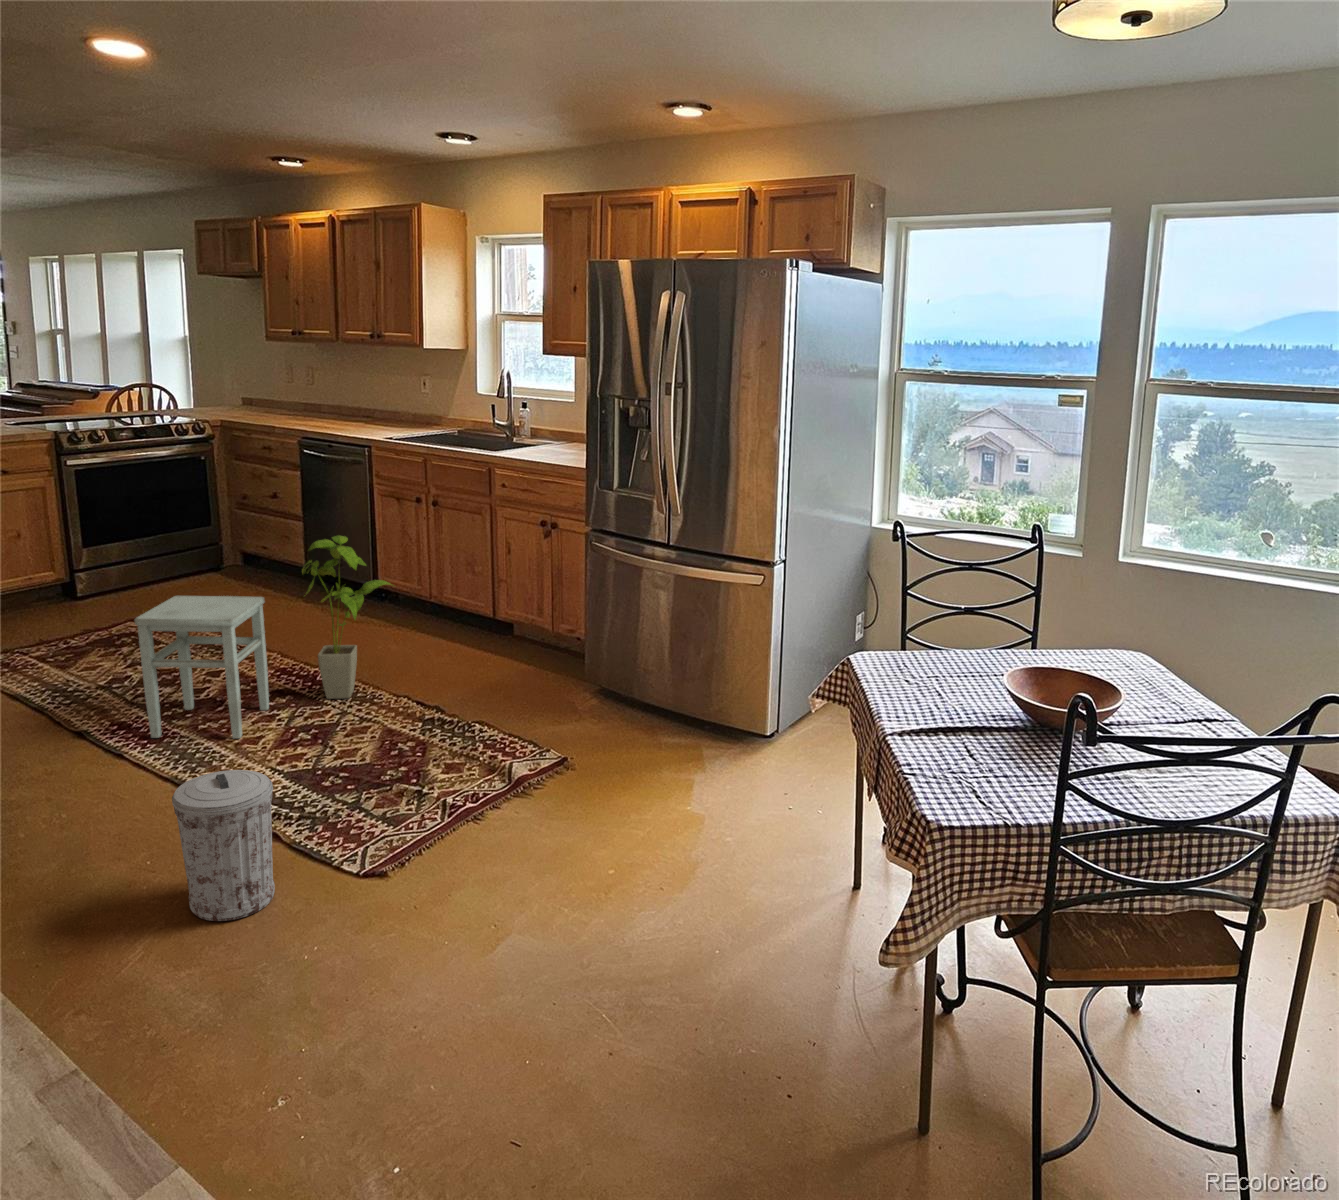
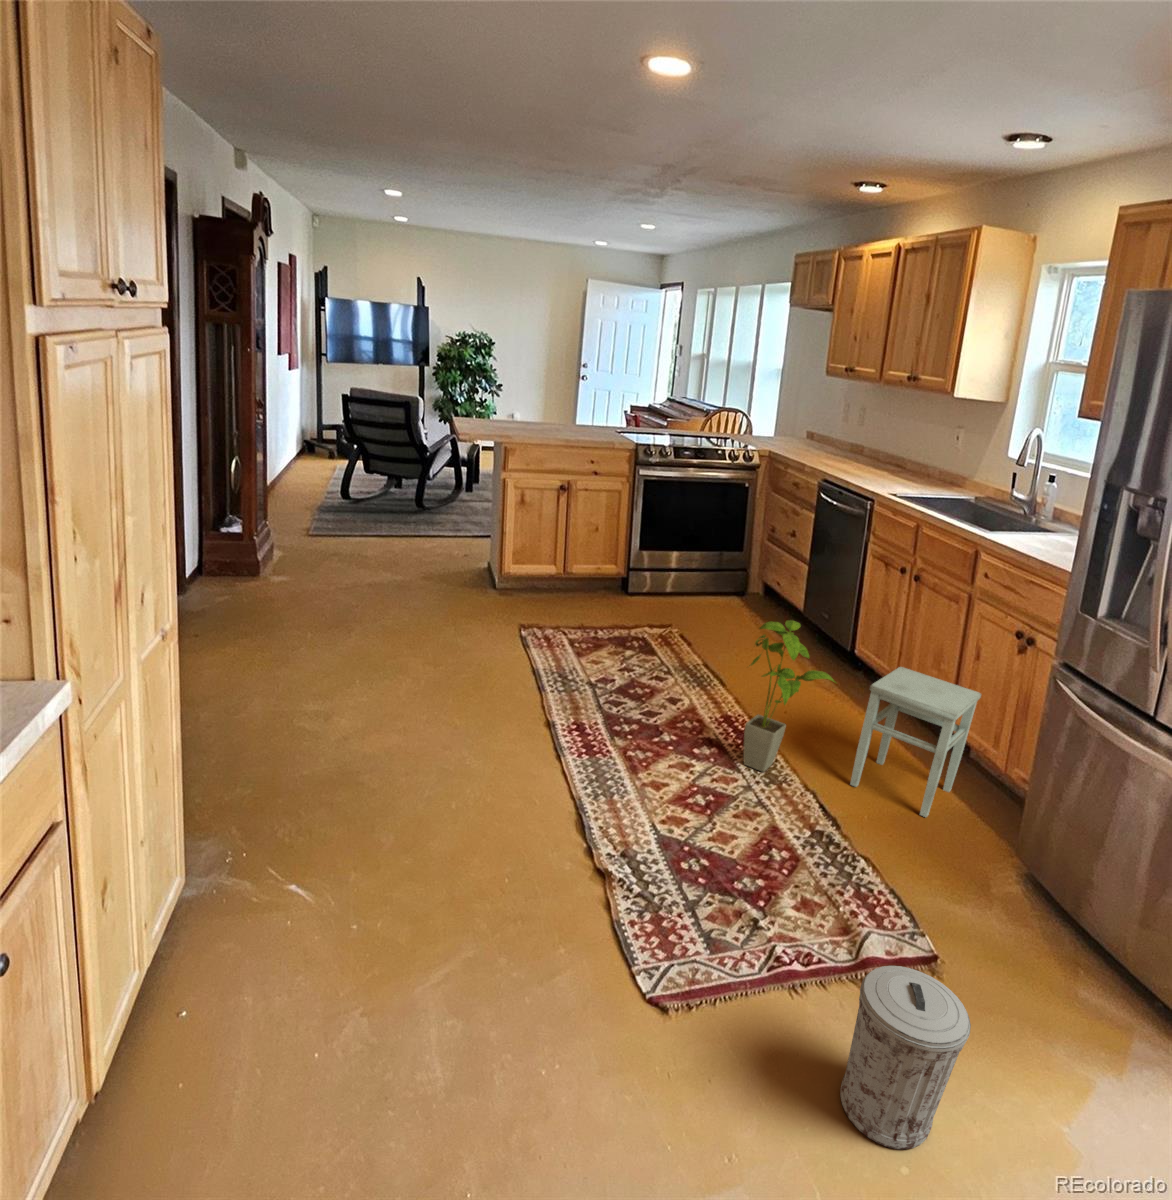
stool: present [135,596,269,738] -> present [850,667,981,817]
trash can: present [172,770,275,921] -> present [840,966,971,1149]

